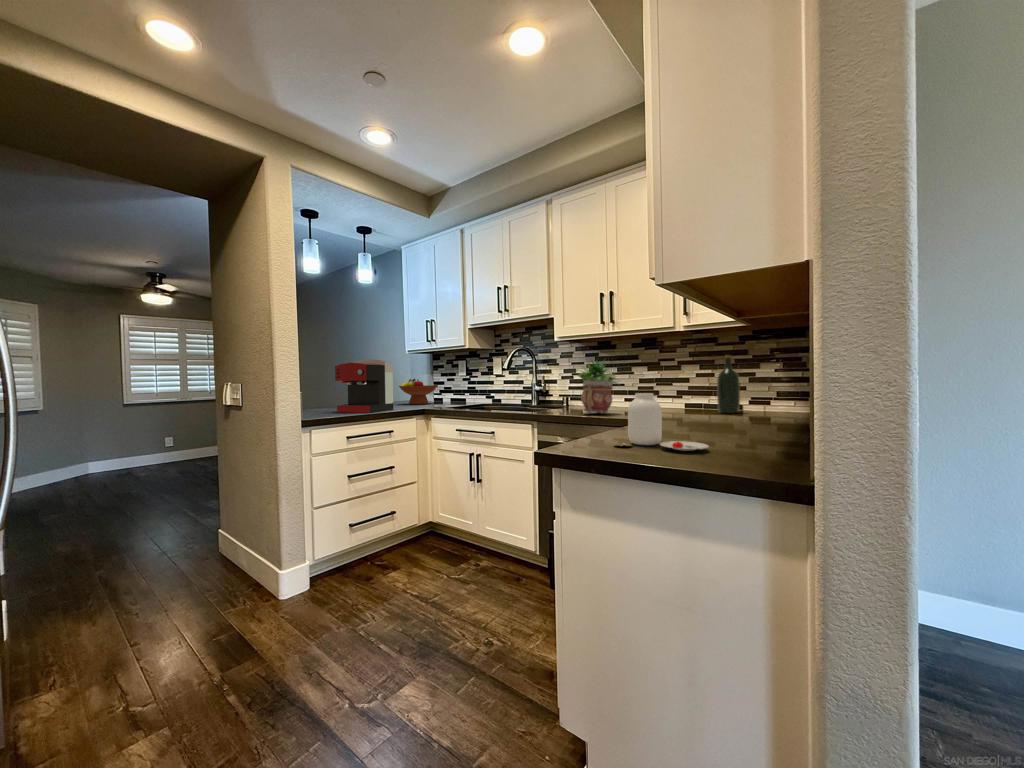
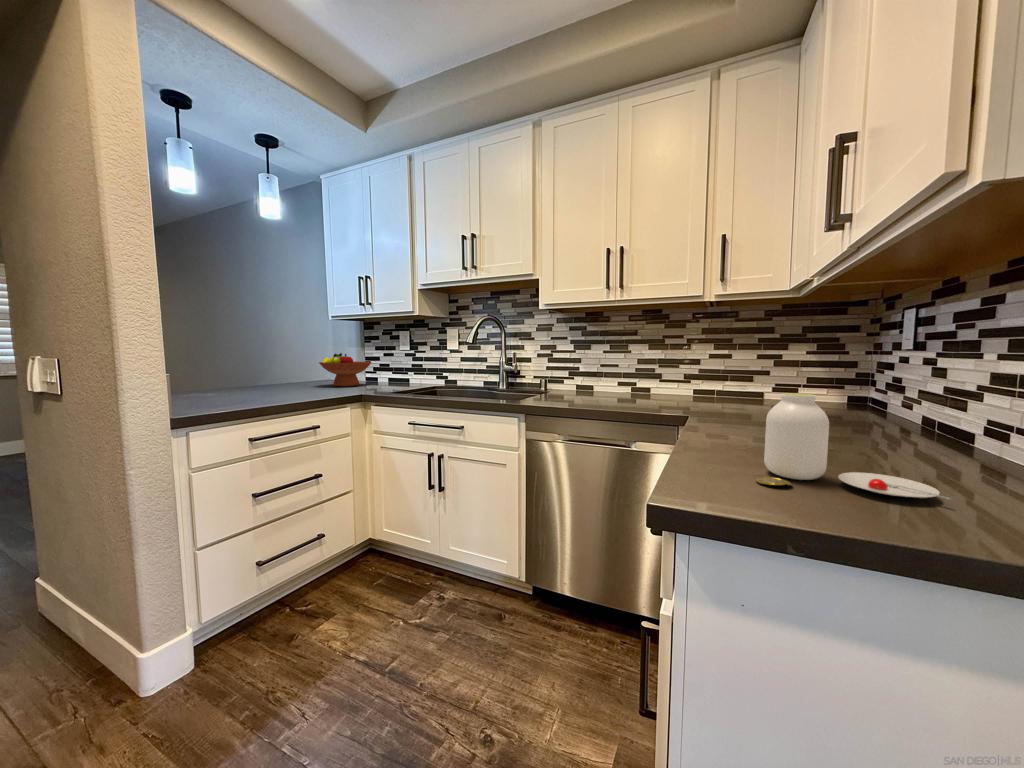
wine bottle: present [717,355,740,413] -> none [739,333,767,403]
coffee maker: present [335,359,393,413] -> none [225,326,316,402]
potted plant: present [579,361,618,413] -> none [574,333,633,404]

